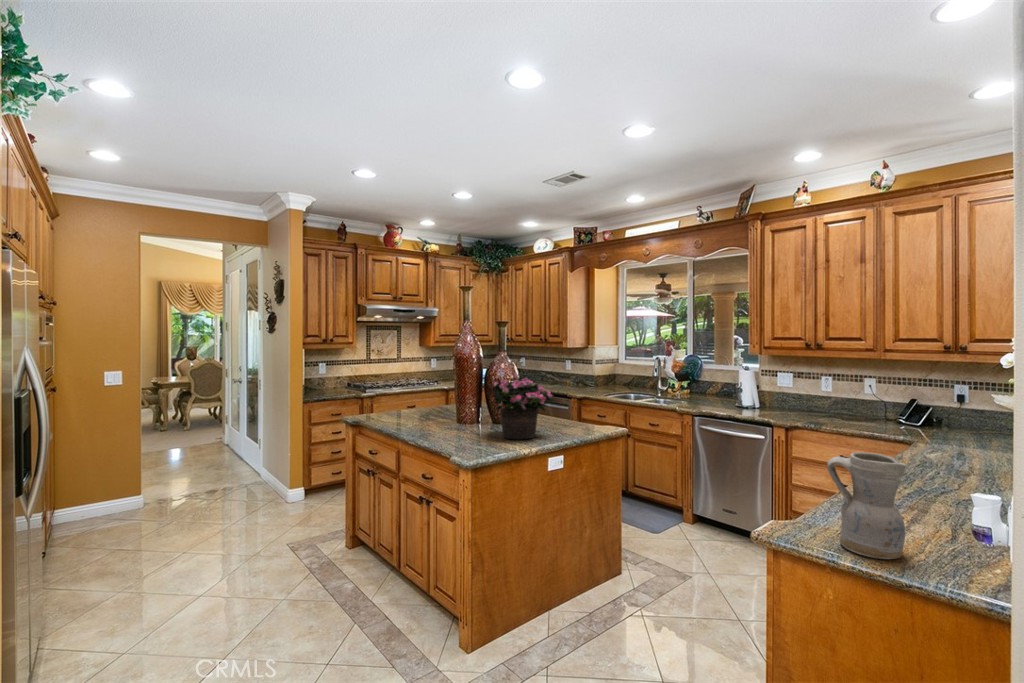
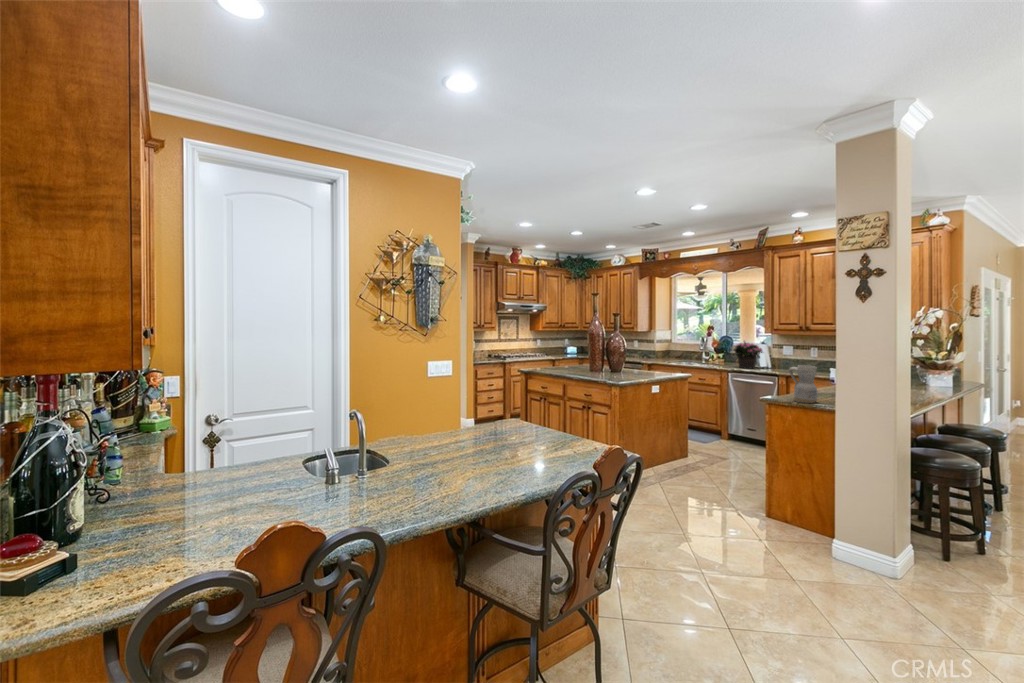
potted flower: present [488,373,556,440] -> present [734,341,762,368]

